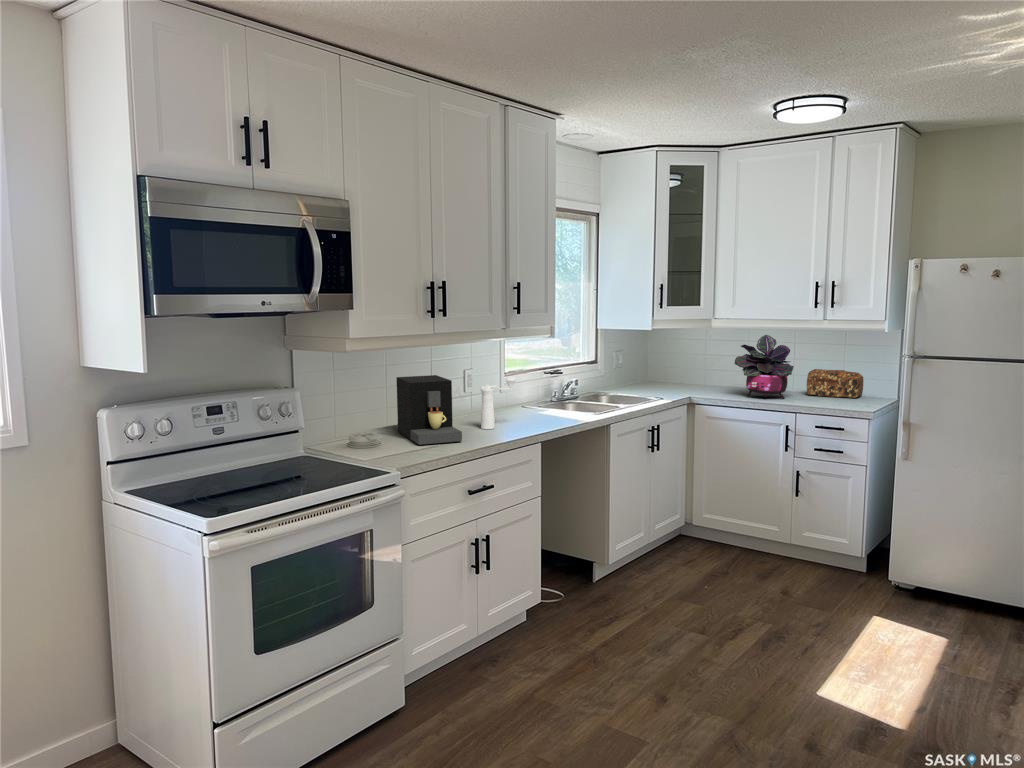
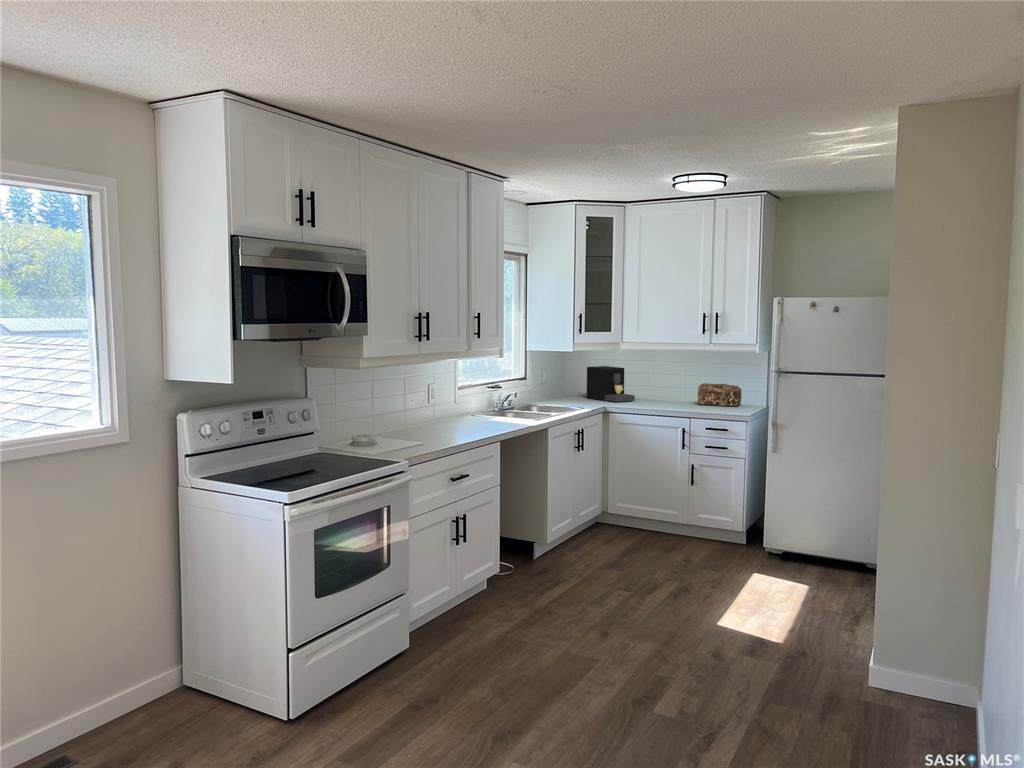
potted plant: present [735,335,794,399] -> none [641,355,688,408]
coffee maker: present [396,375,462,445] -> present [587,366,635,402]
pepper mill: present [480,377,516,429] -> none [449,390,476,432]

